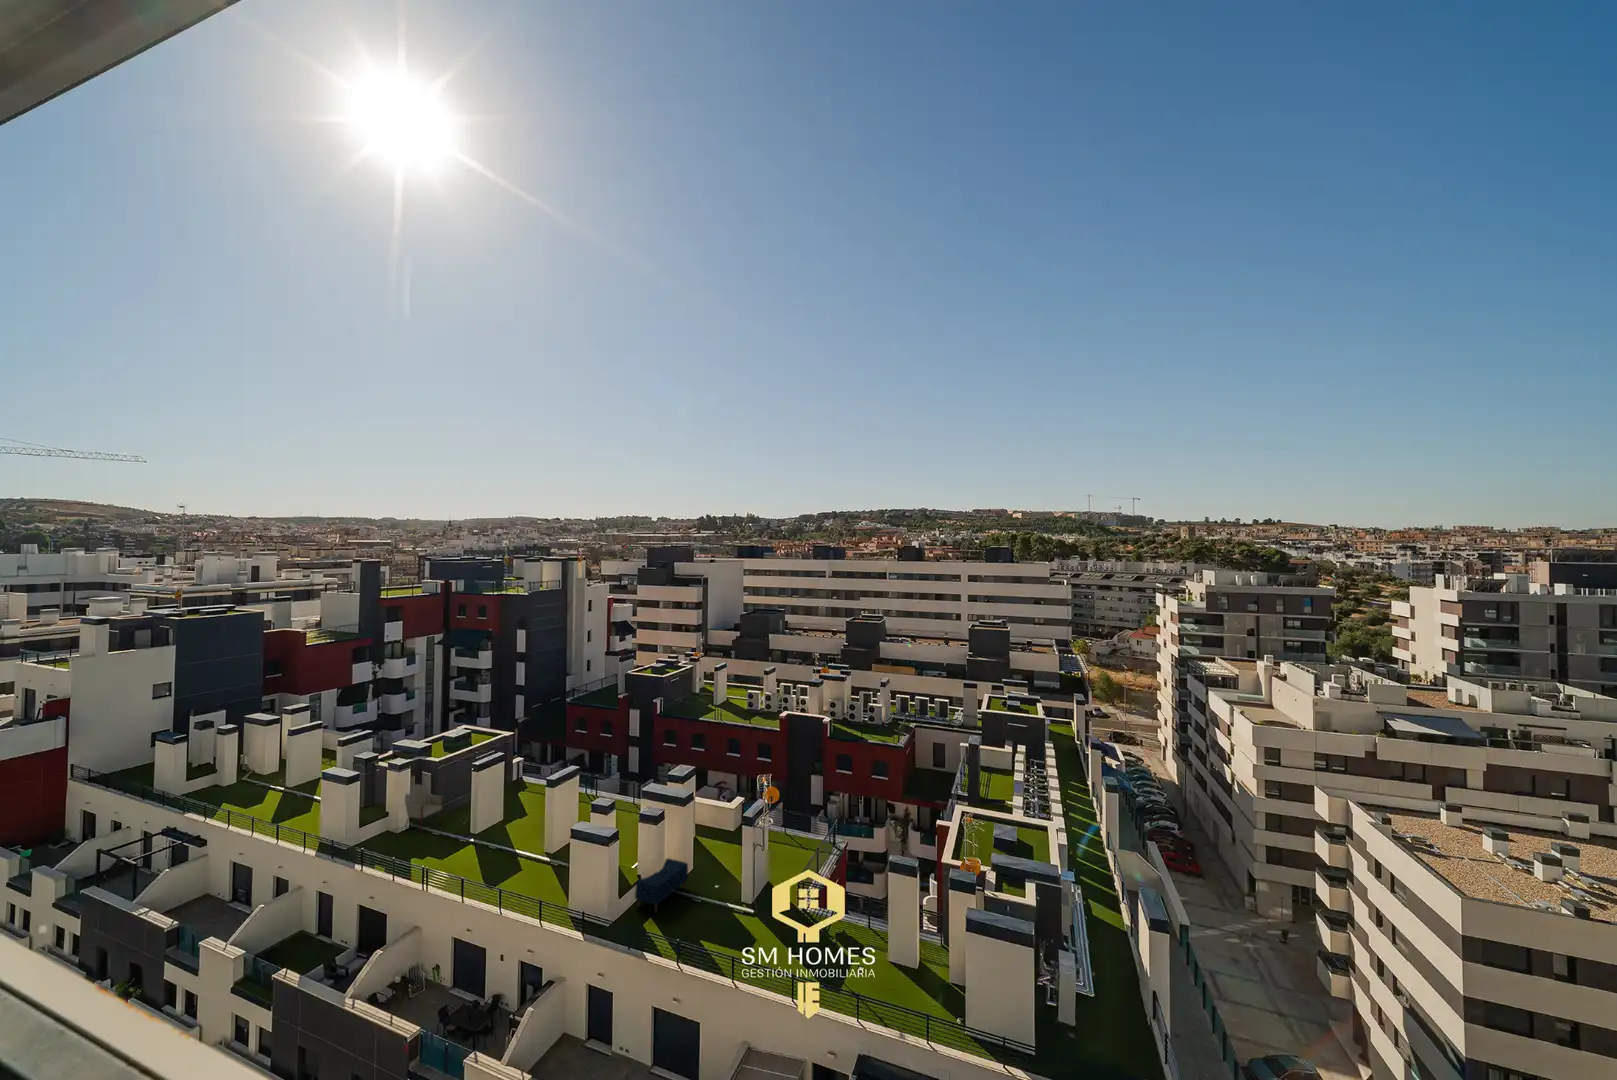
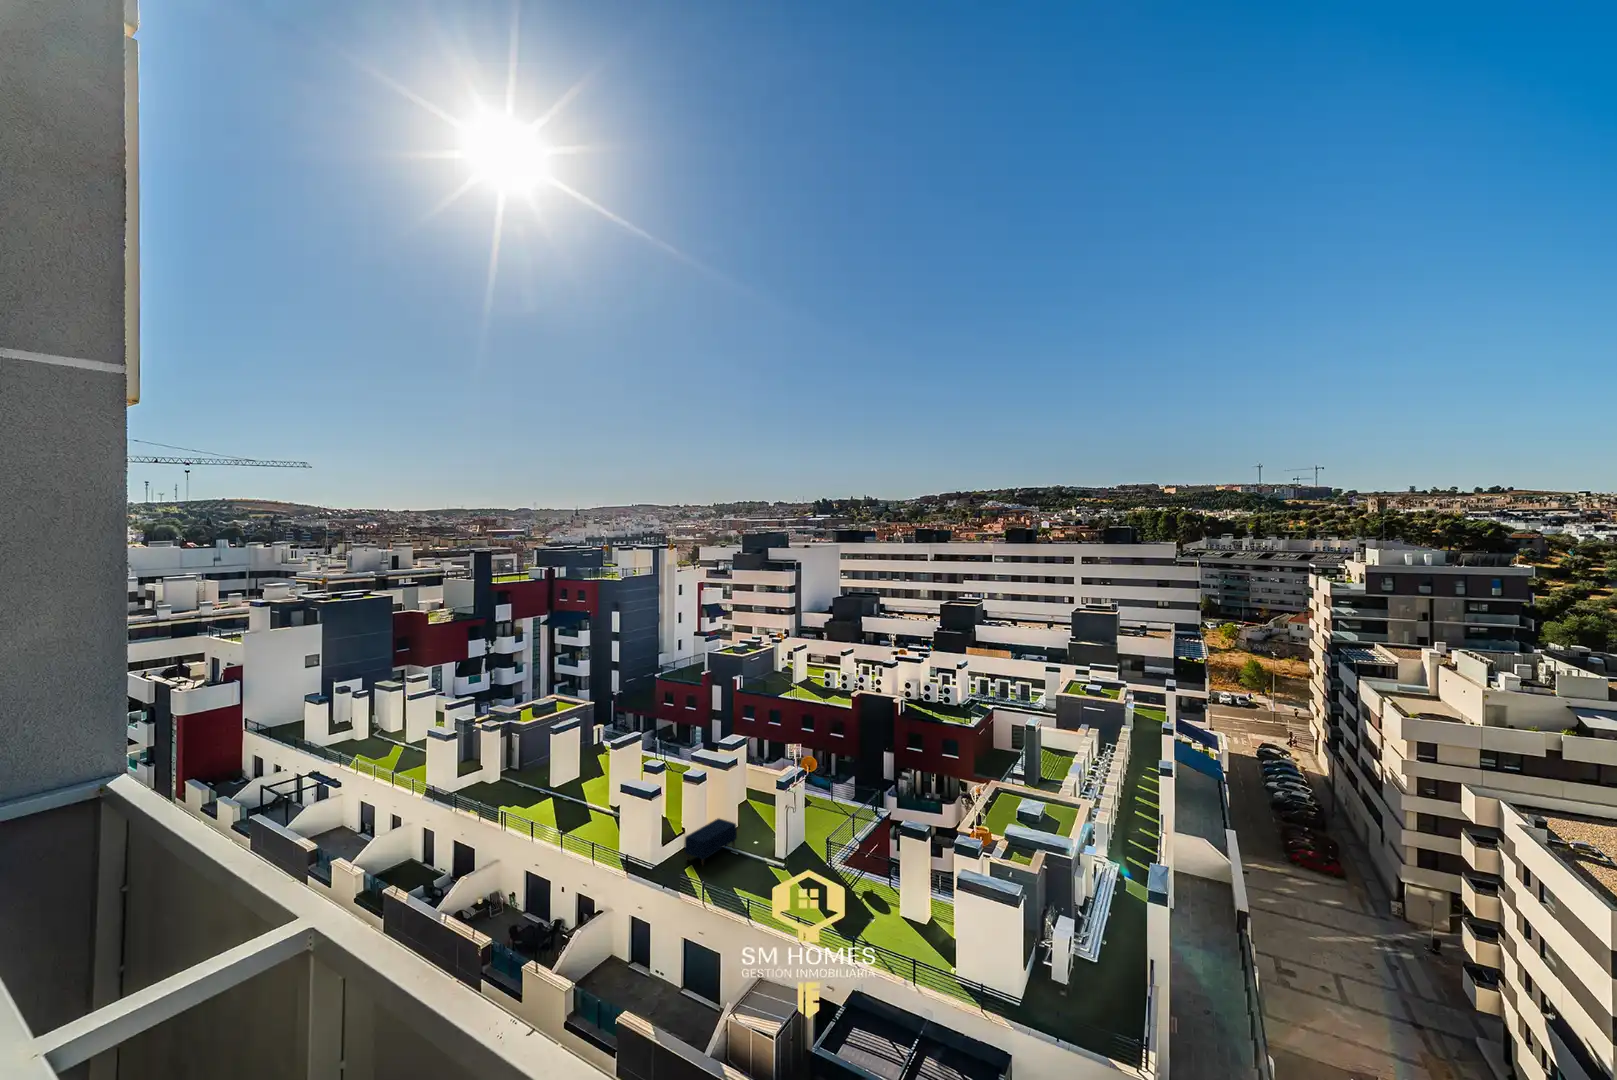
chair: present [405,784,444,831] -> none [495,743,529,787]

